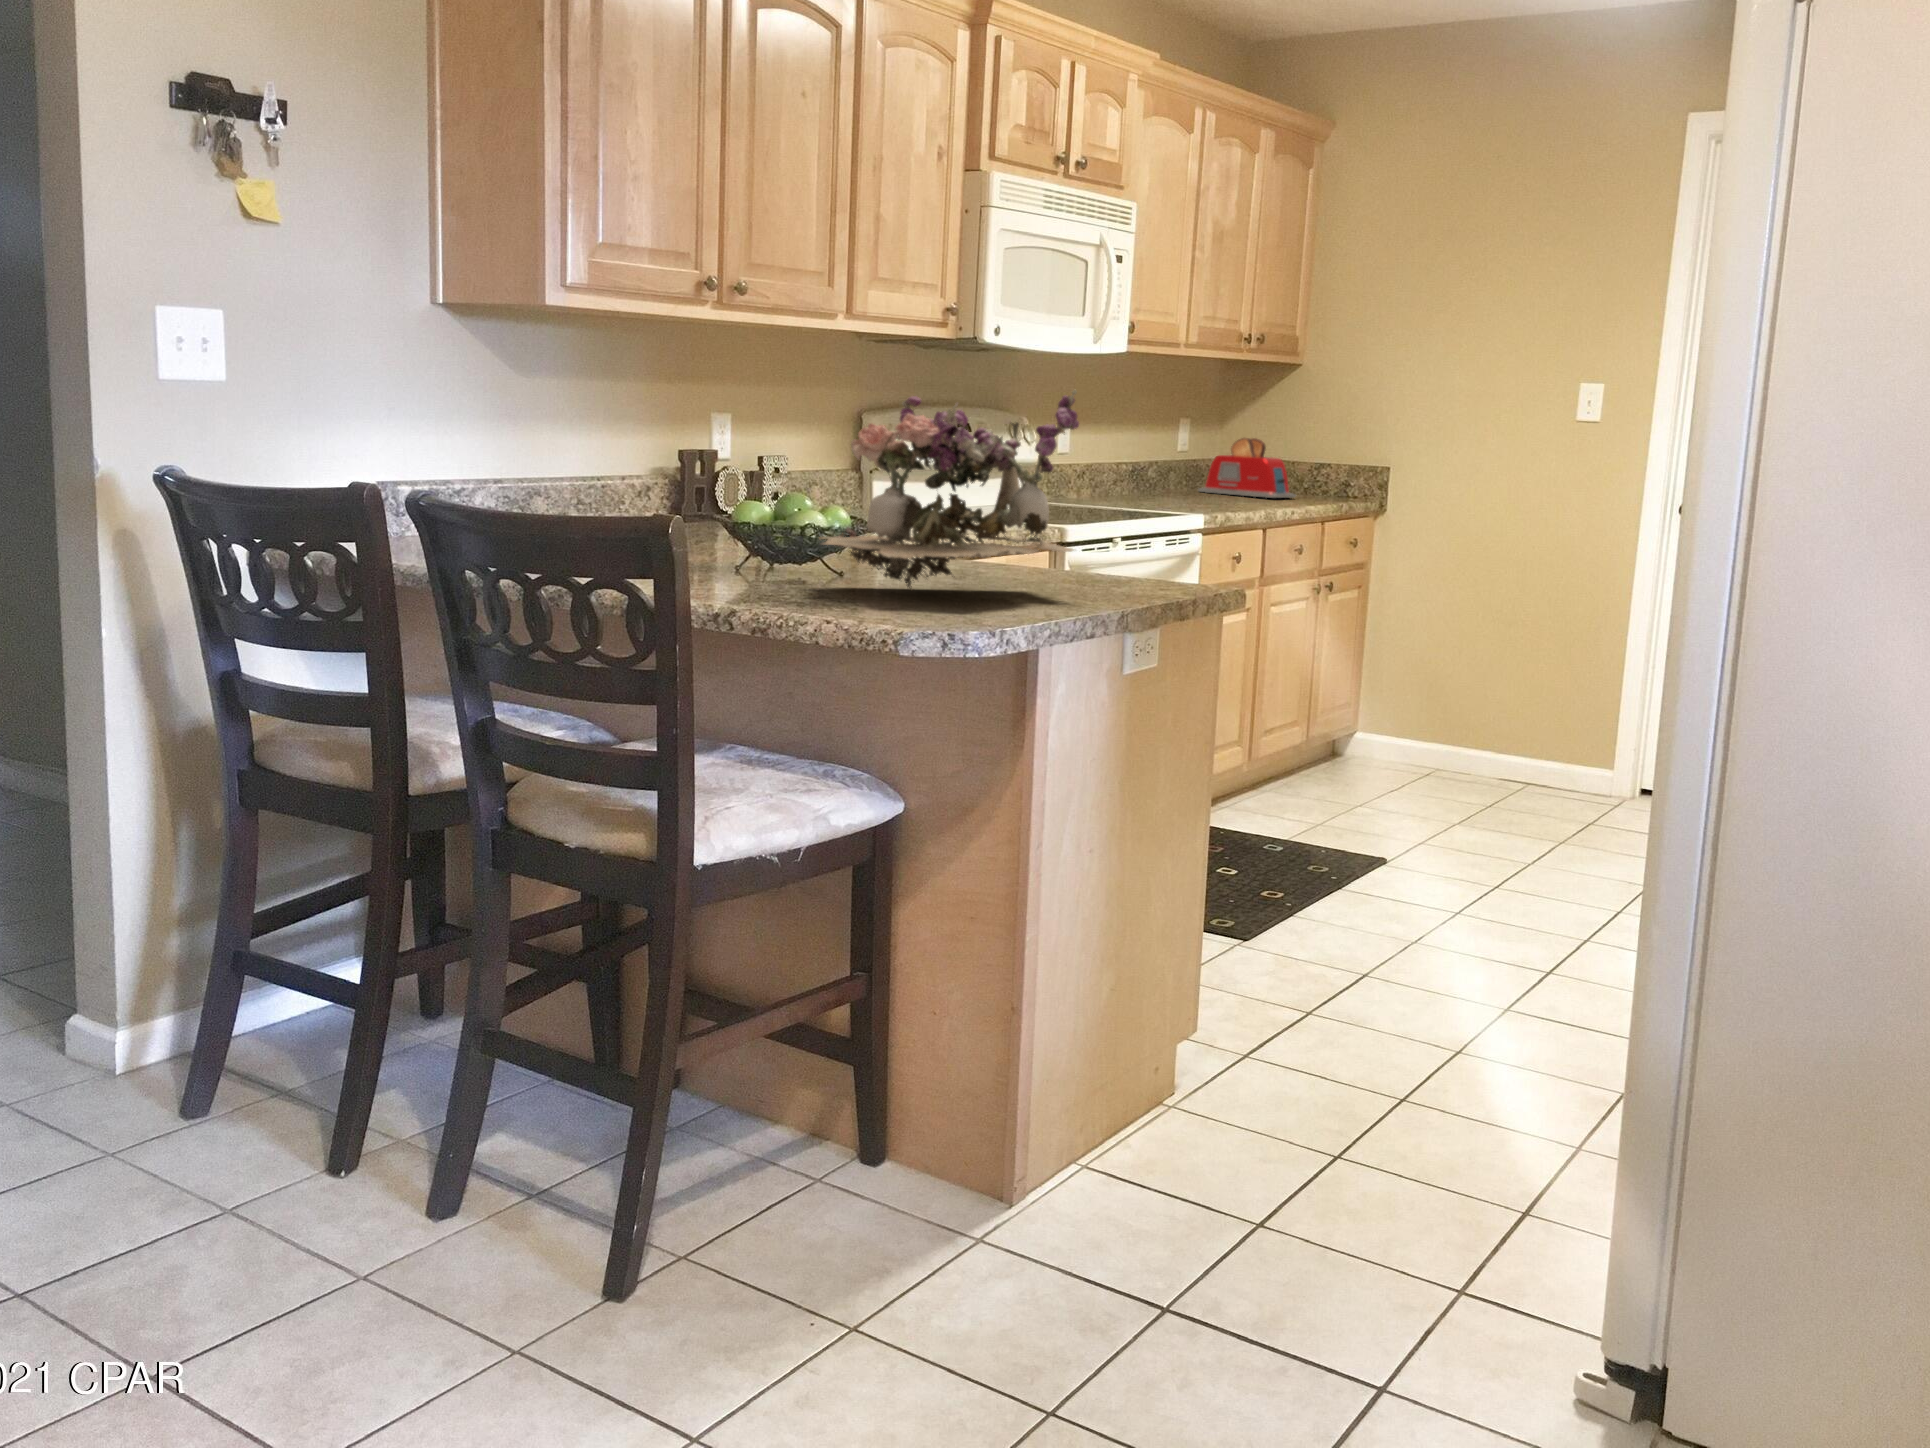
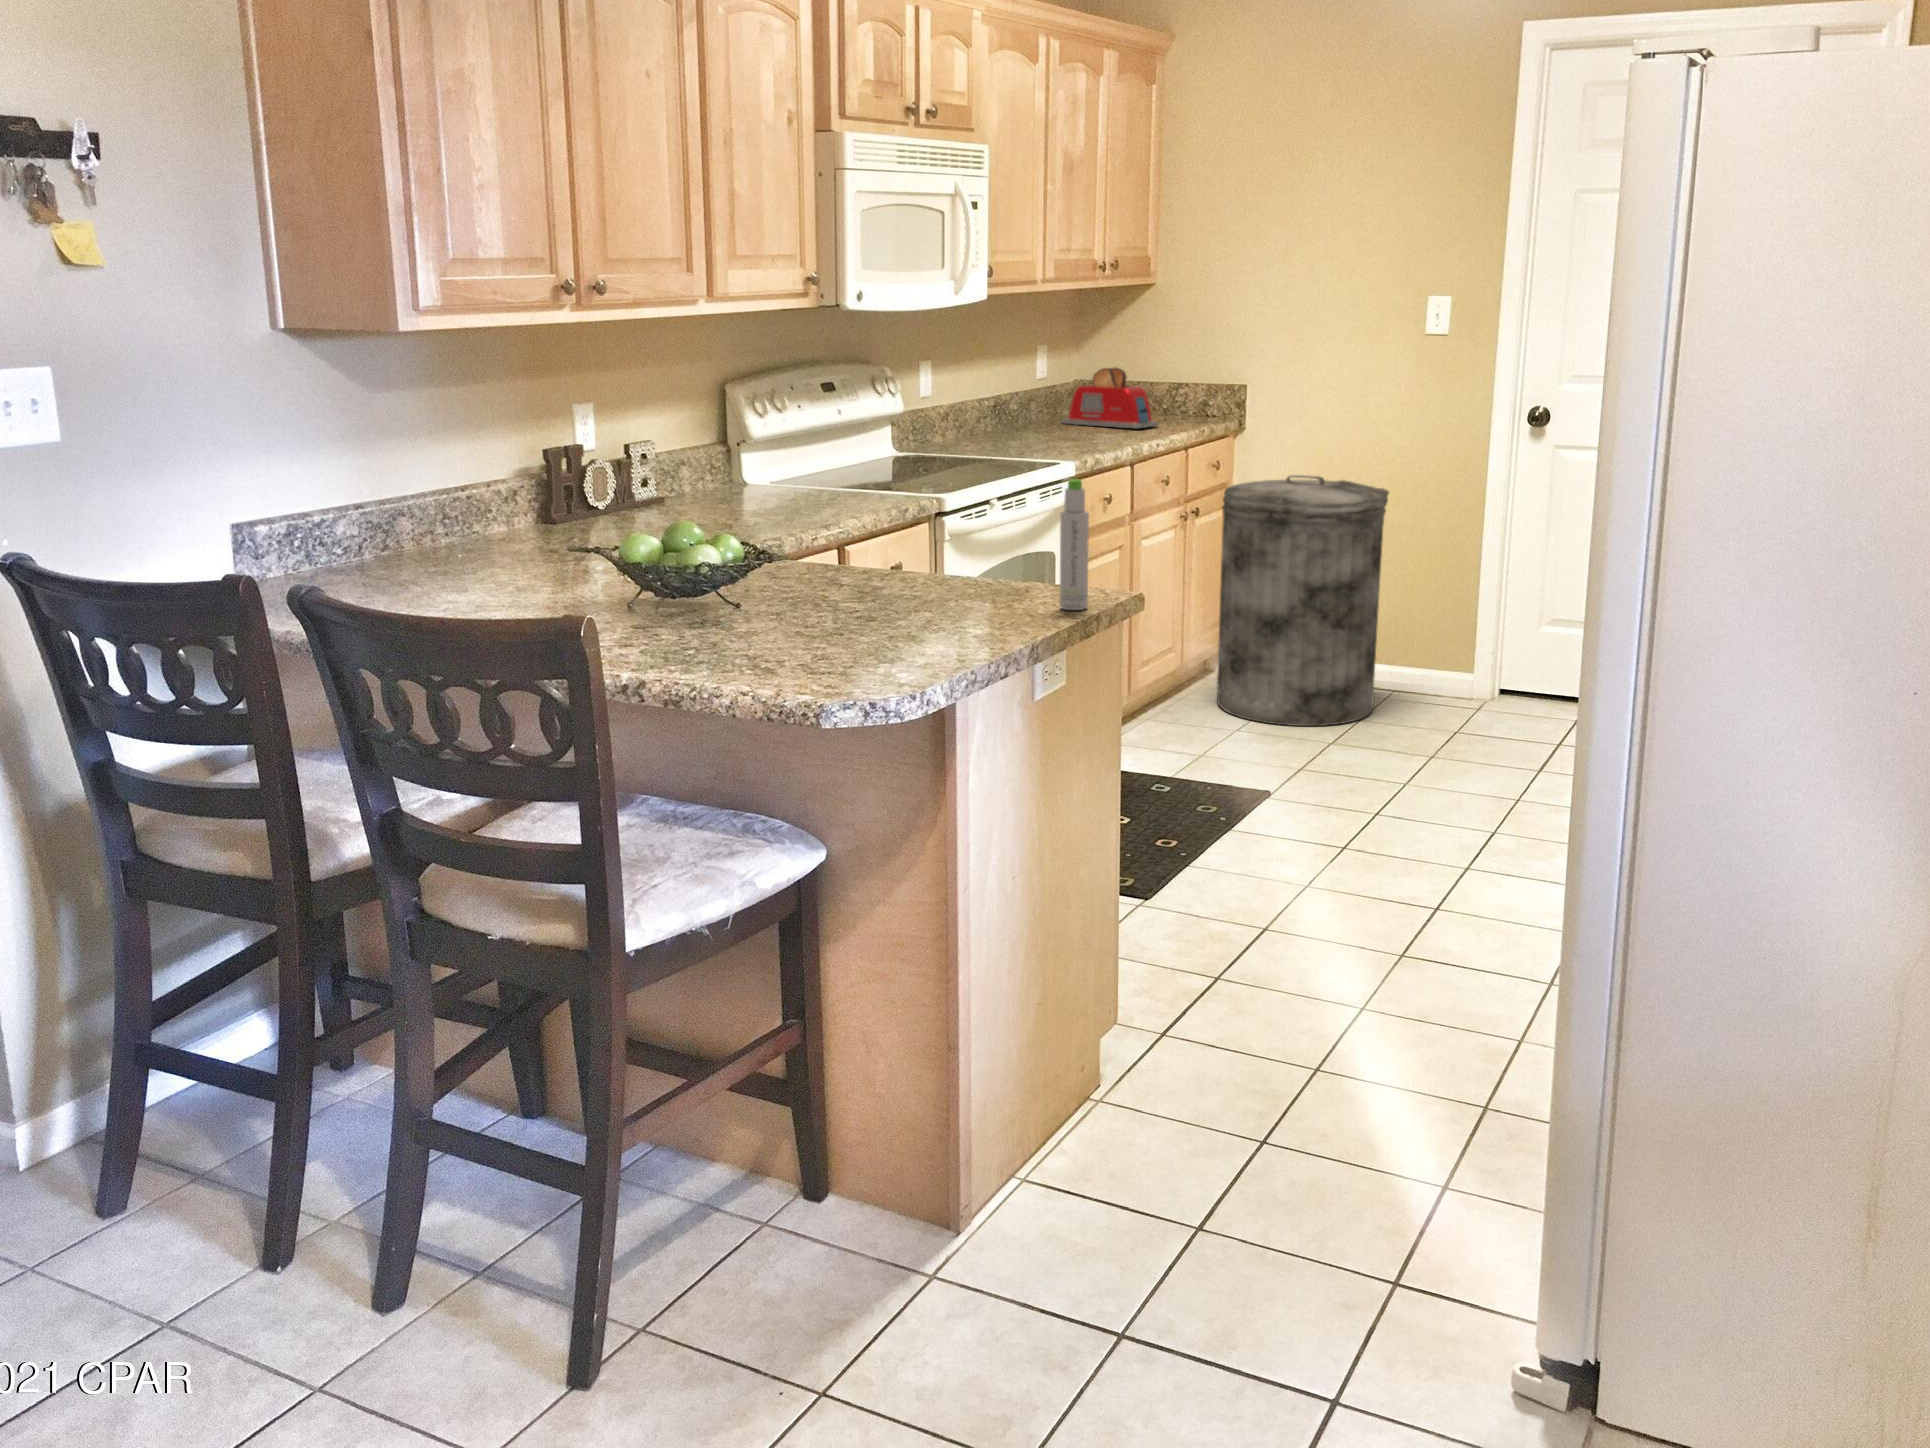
flower arrangement: present [820,390,1079,588] -> none [717,420,981,632]
bottle: none [1158,460,1192,591] -> present [1060,479,1089,610]
trash can: none [1340,551,1529,806] -> present [1217,475,1389,726]

